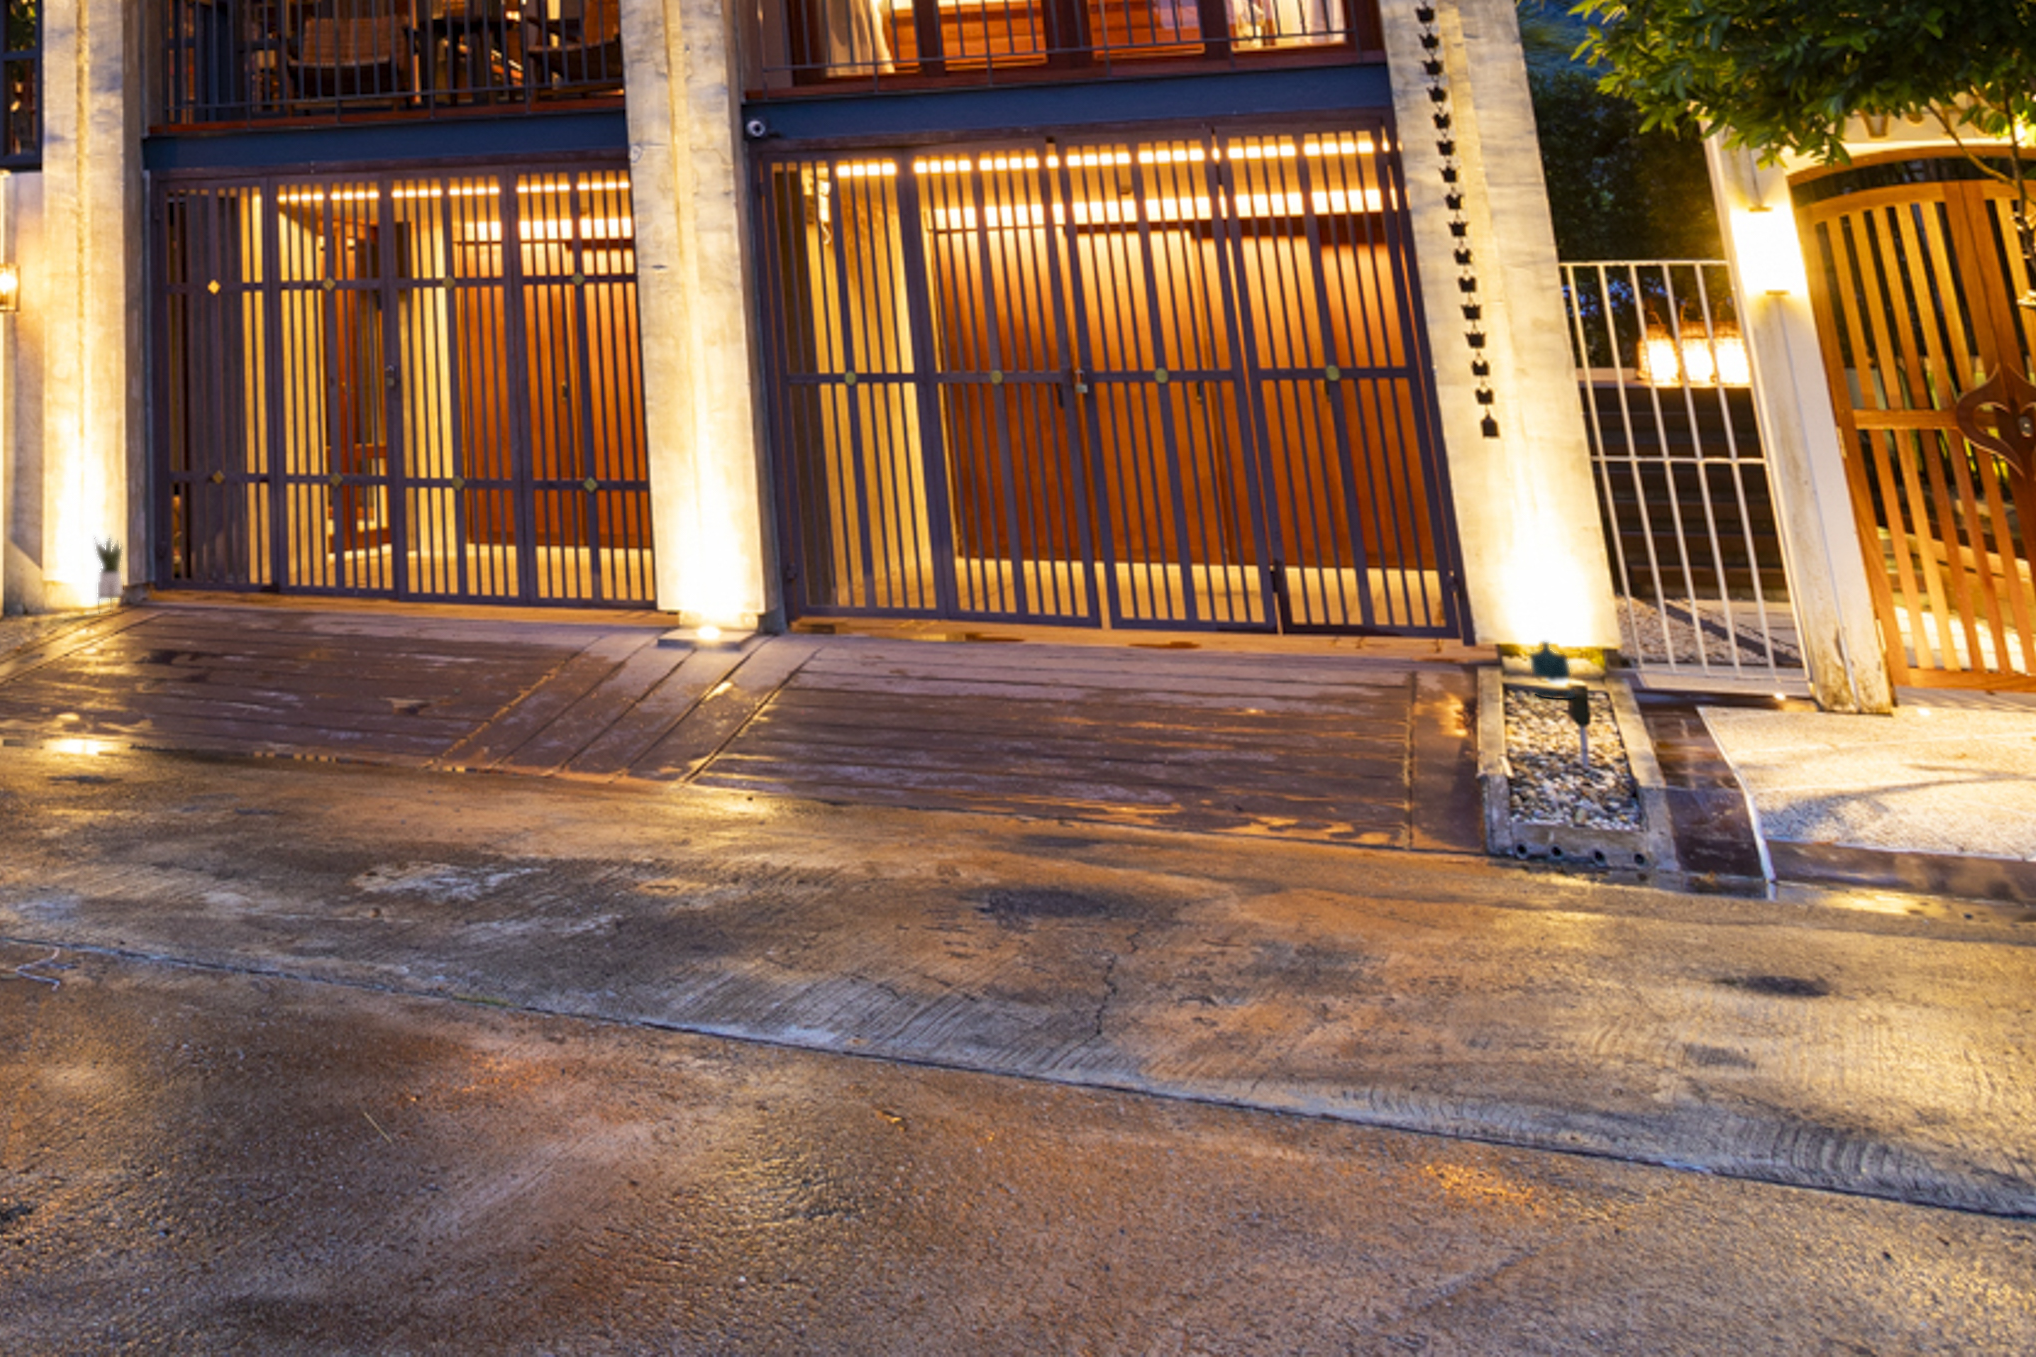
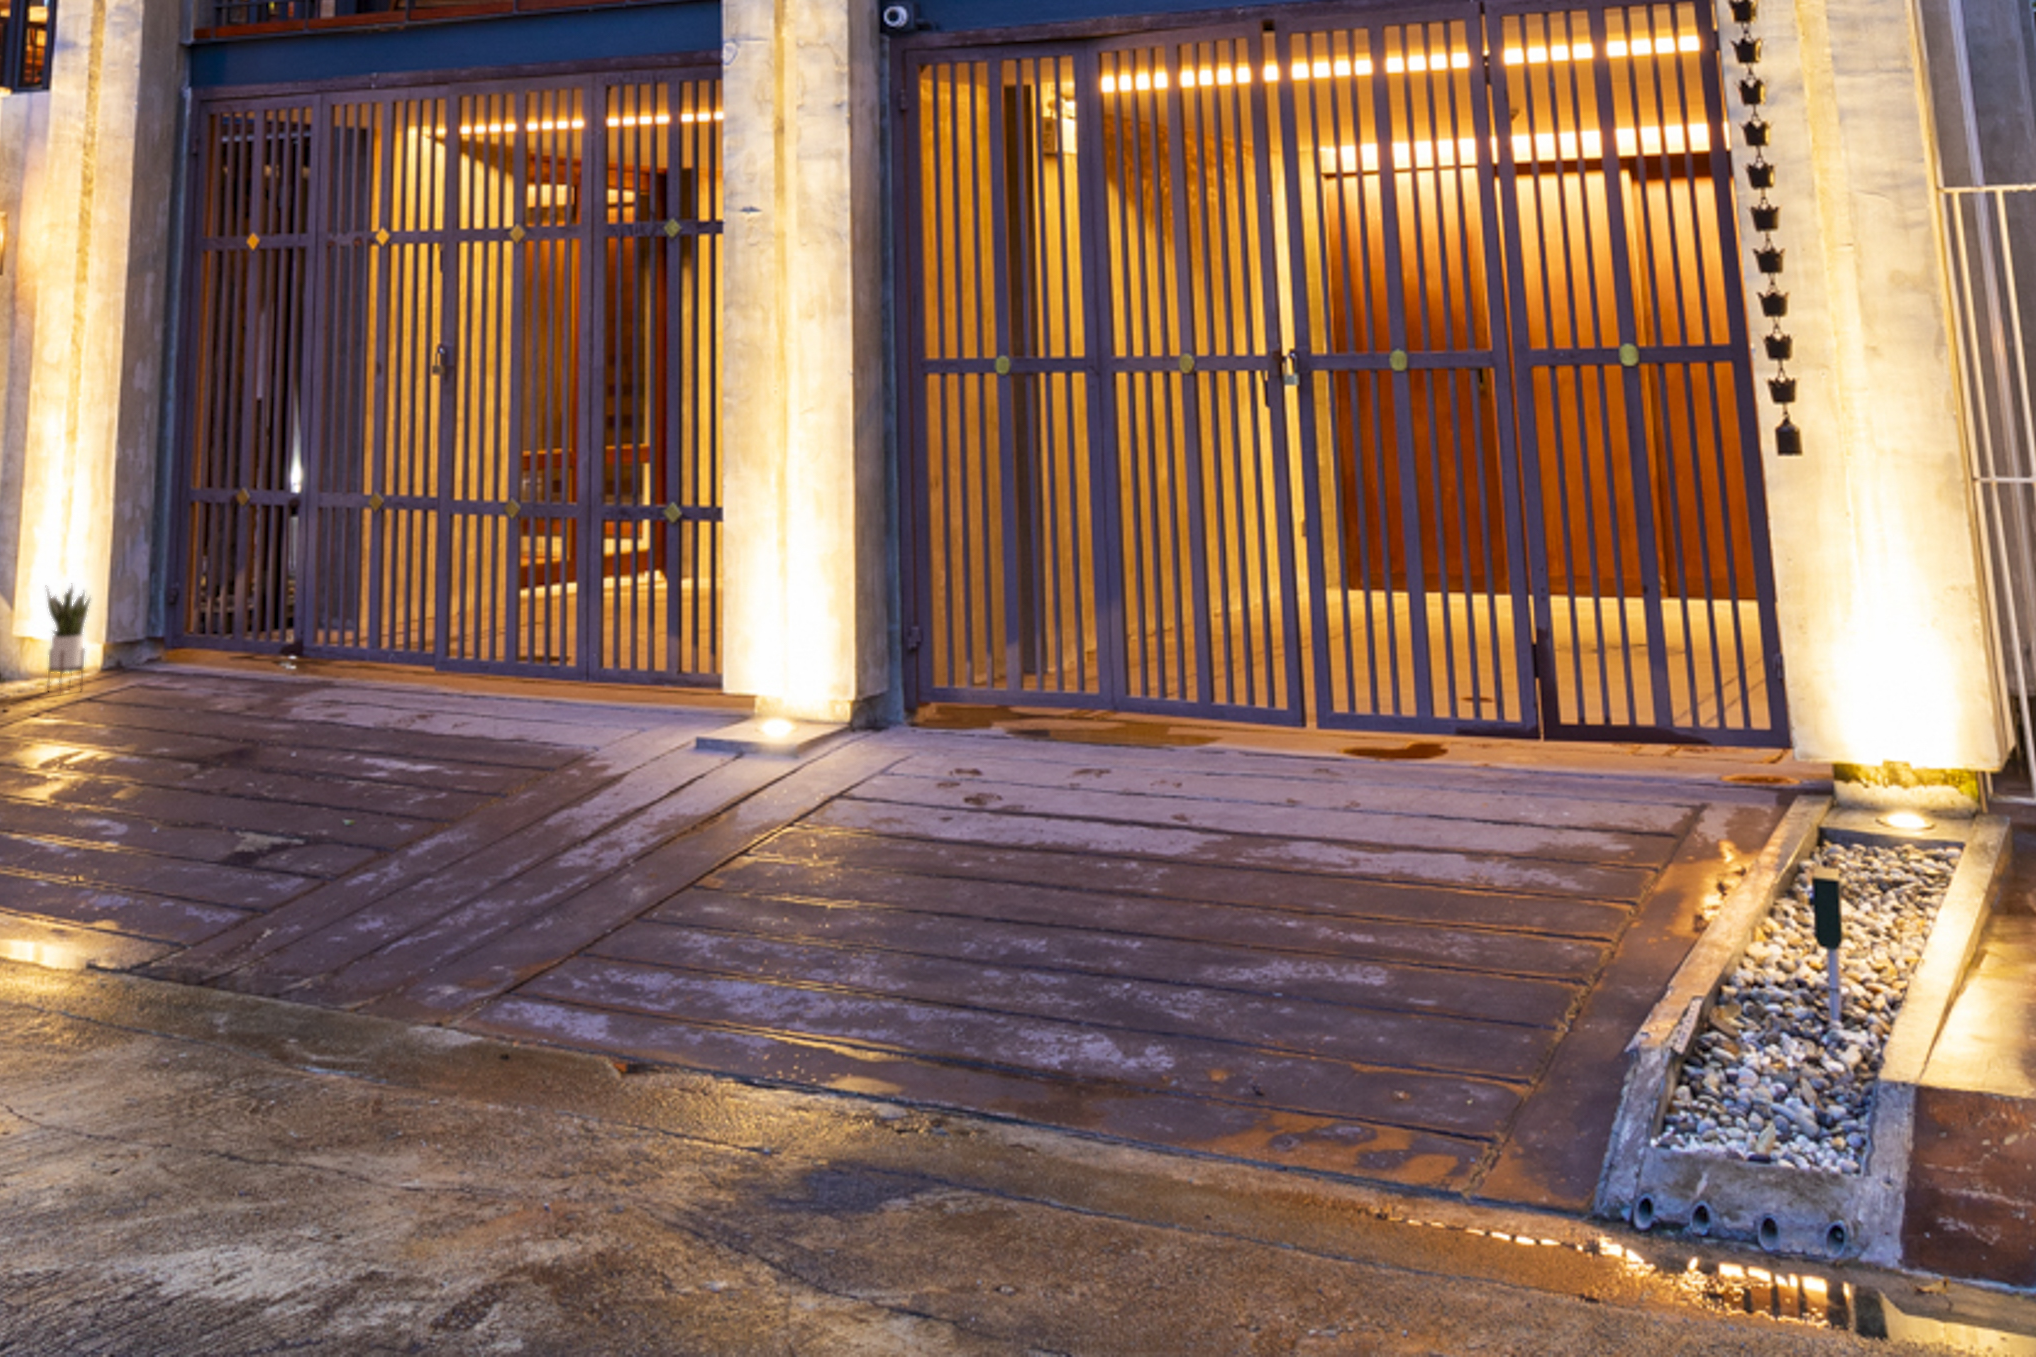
watering can: present [1530,642,1575,699] -> none [1857,760,1923,852]

